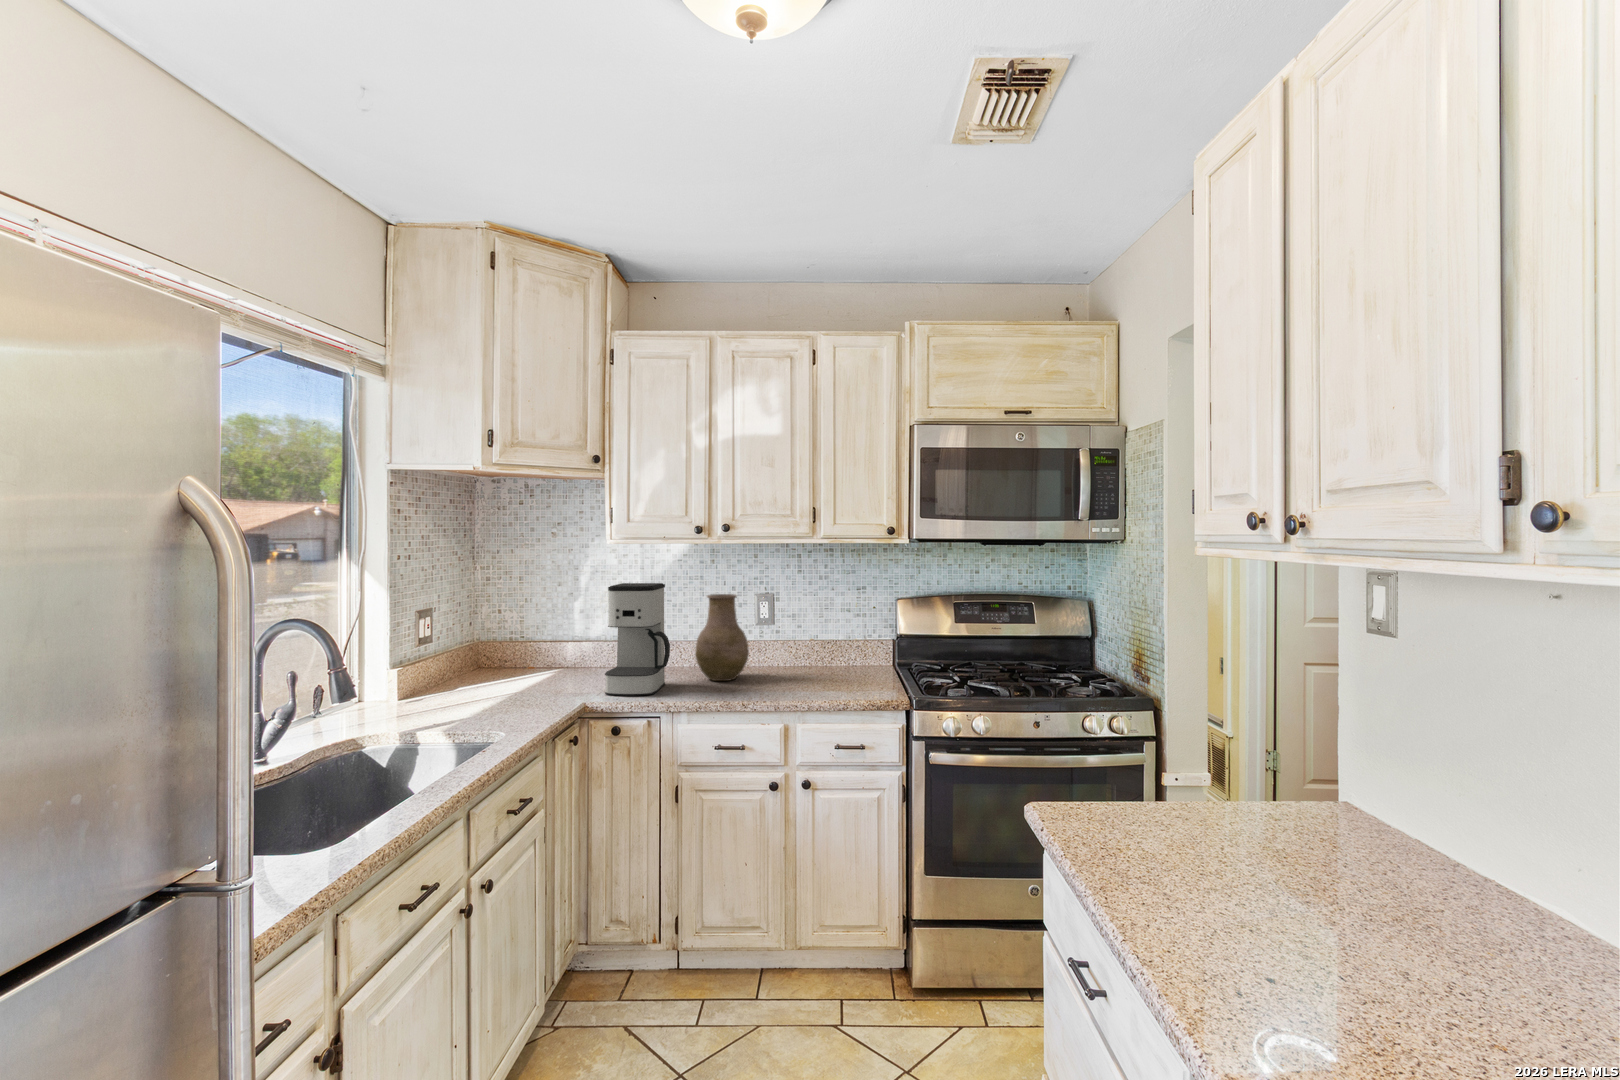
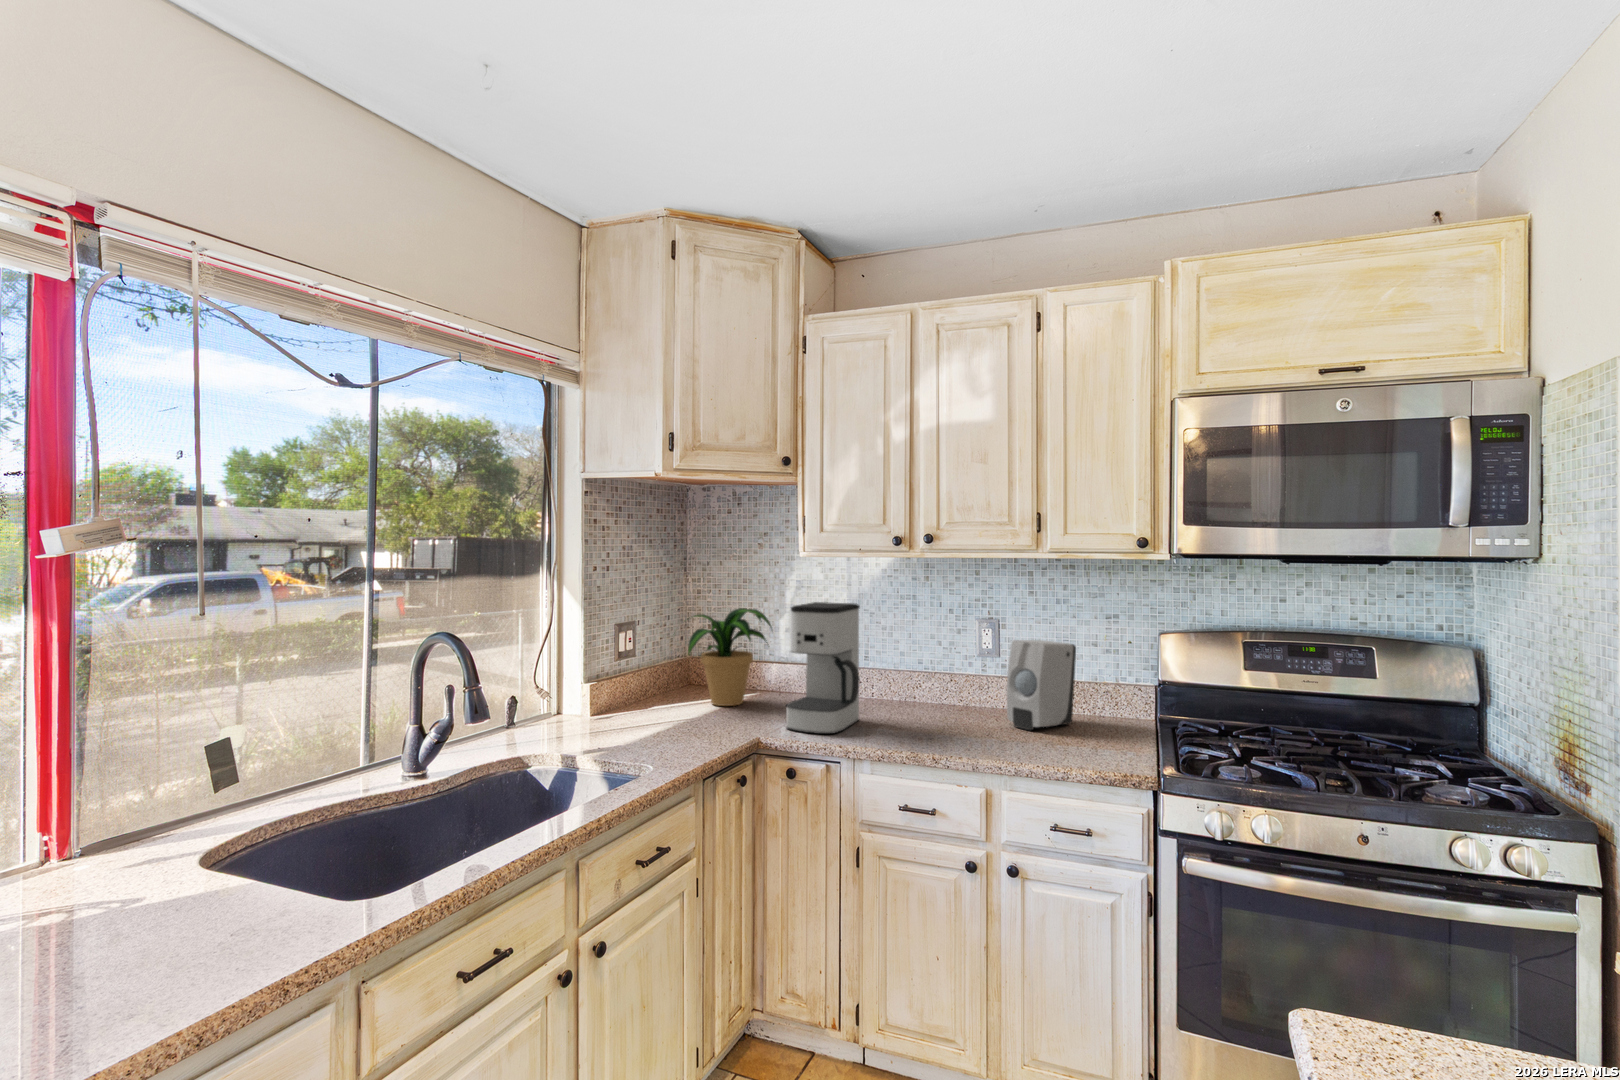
potted plant: none [478,592,580,683] -> present [687,608,772,706]
vase: present [695,594,749,681] -> none [896,618,961,723]
soap dispenser: none [786,609,836,680] -> present [1007,640,1076,730]

